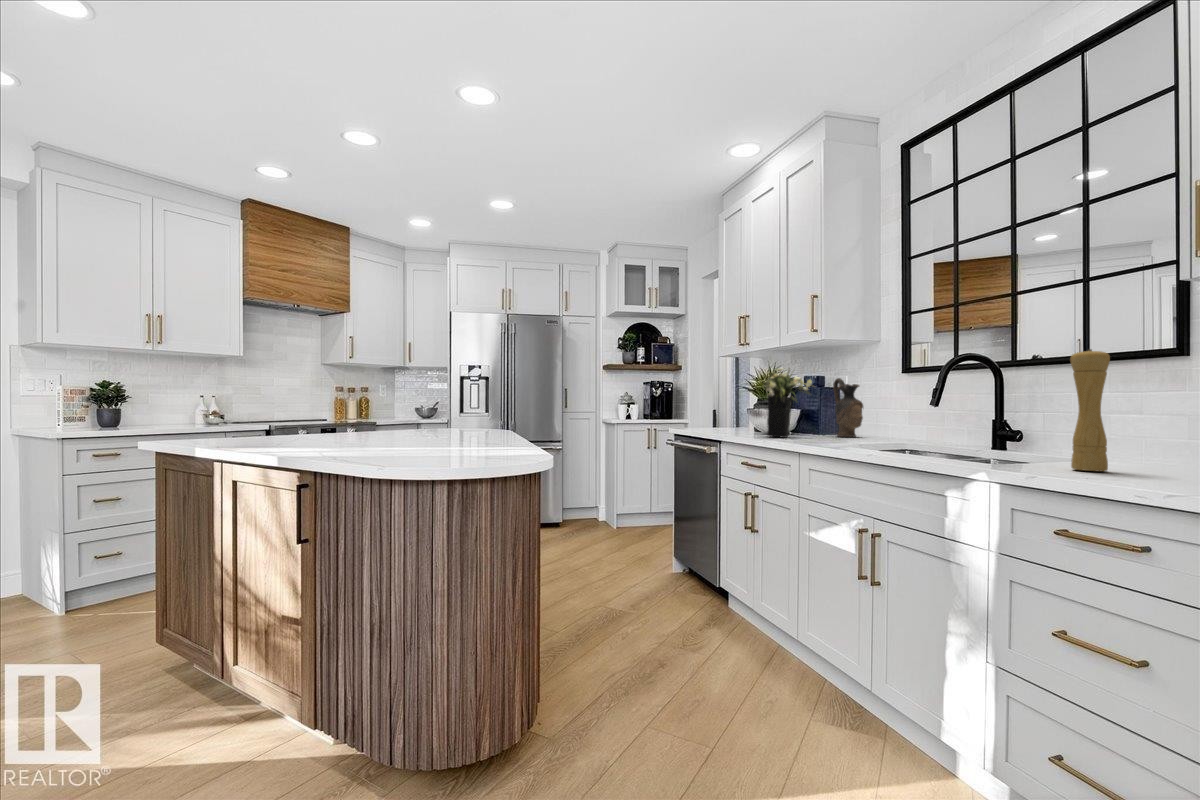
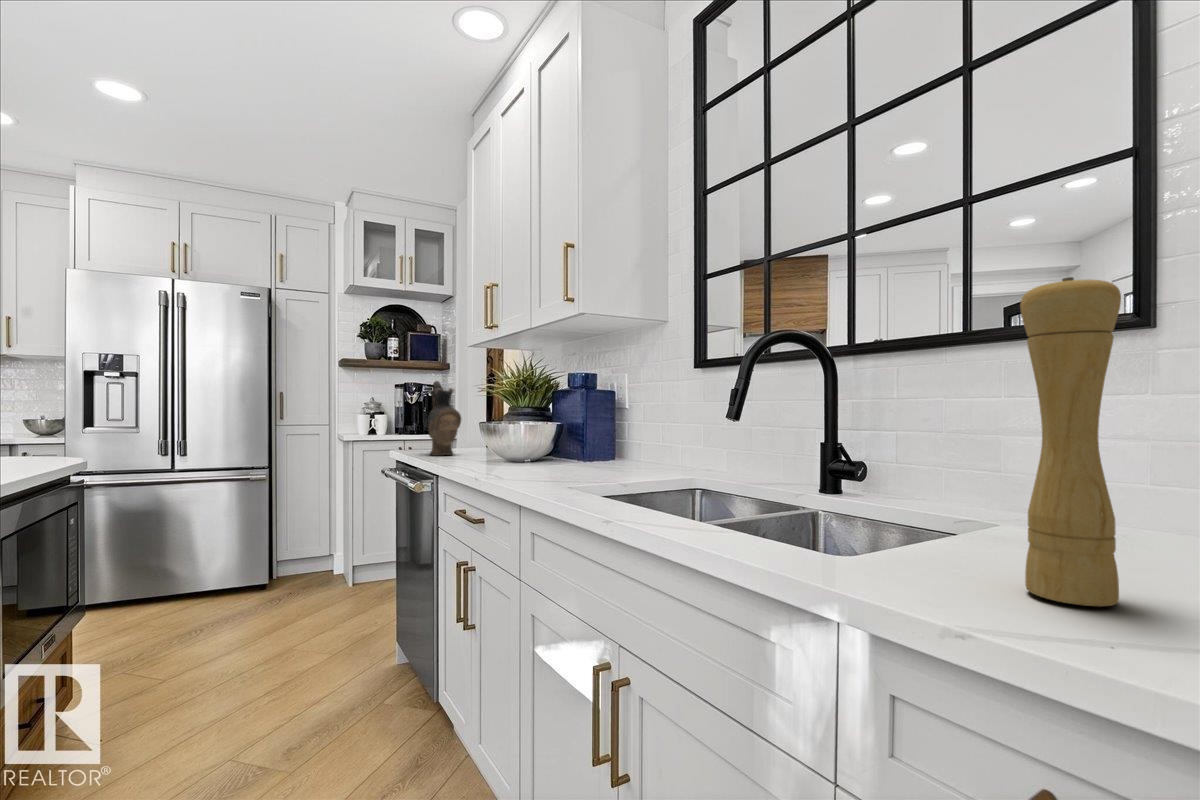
flower arrangement: present [762,368,812,438] -> none [480,356,572,469]
ceramic pitcher: present [833,378,863,437] -> present [428,381,461,455]

